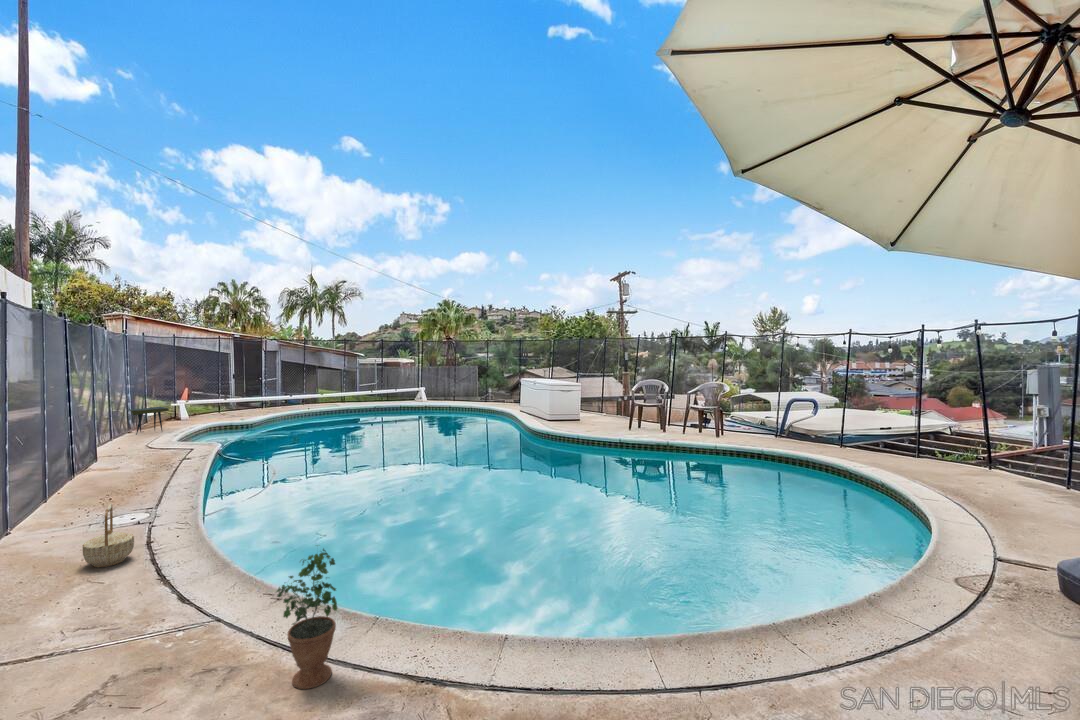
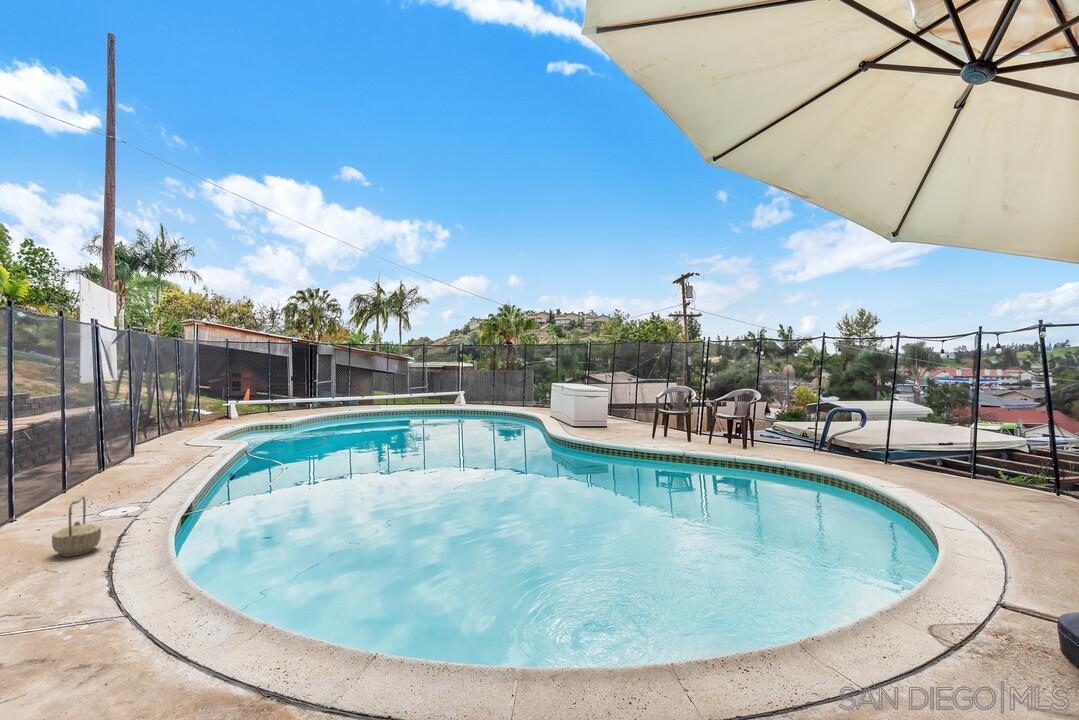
side table: present [130,407,169,435] -> none [181,408,216,435]
potted plant: present [277,549,337,689] -> none [129,545,201,693]

